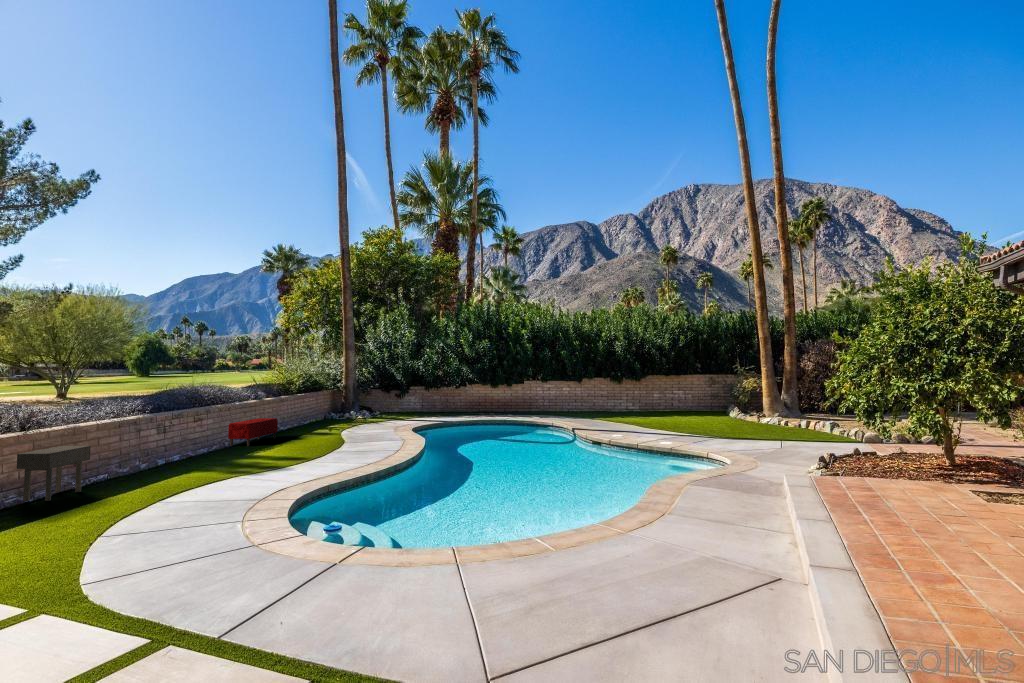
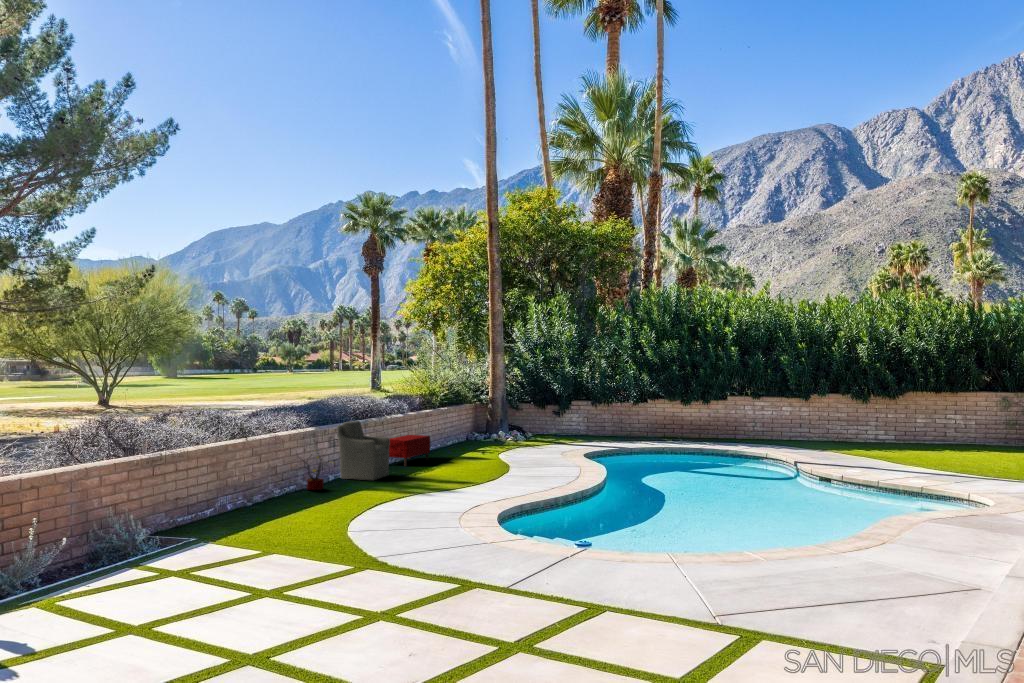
chair: none [165,408,224,462] -> present [337,420,390,480]
decorative plant: none [95,435,154,478] -> present [305,454,324,490]
side table: present [17,446,91,501] -> none [247,455,297,506]

